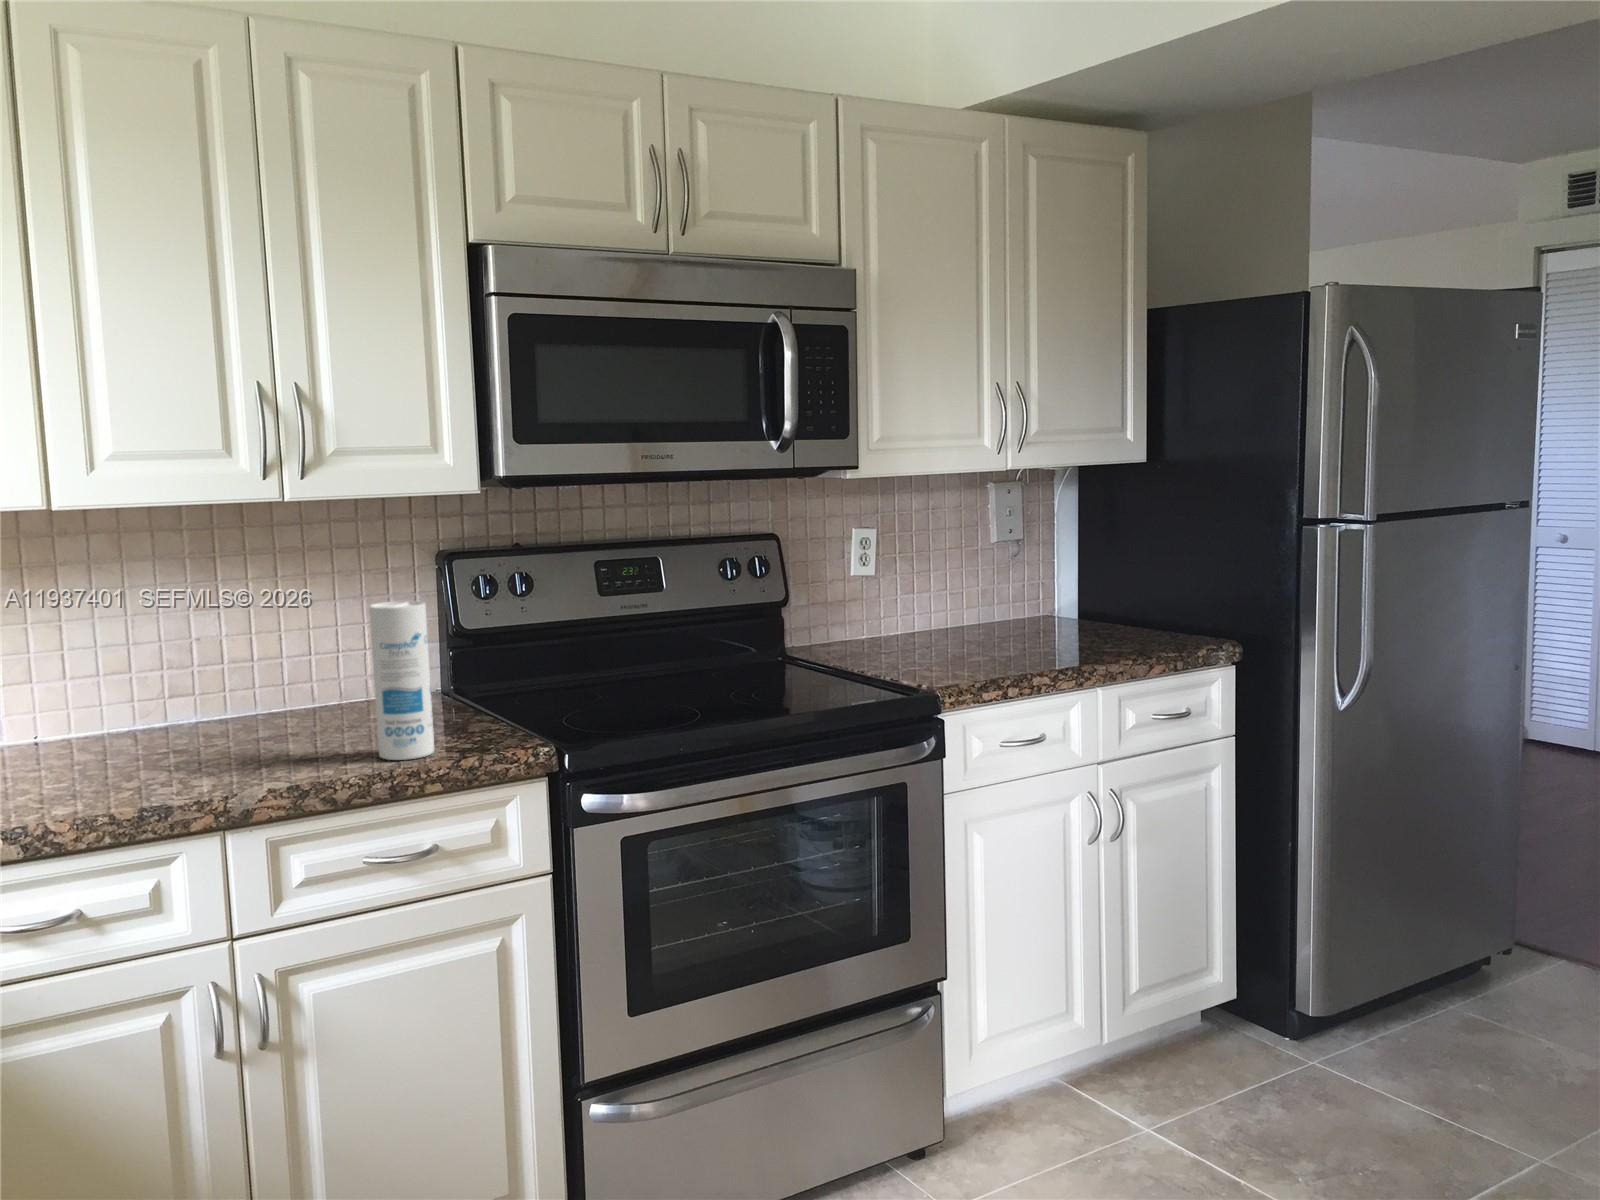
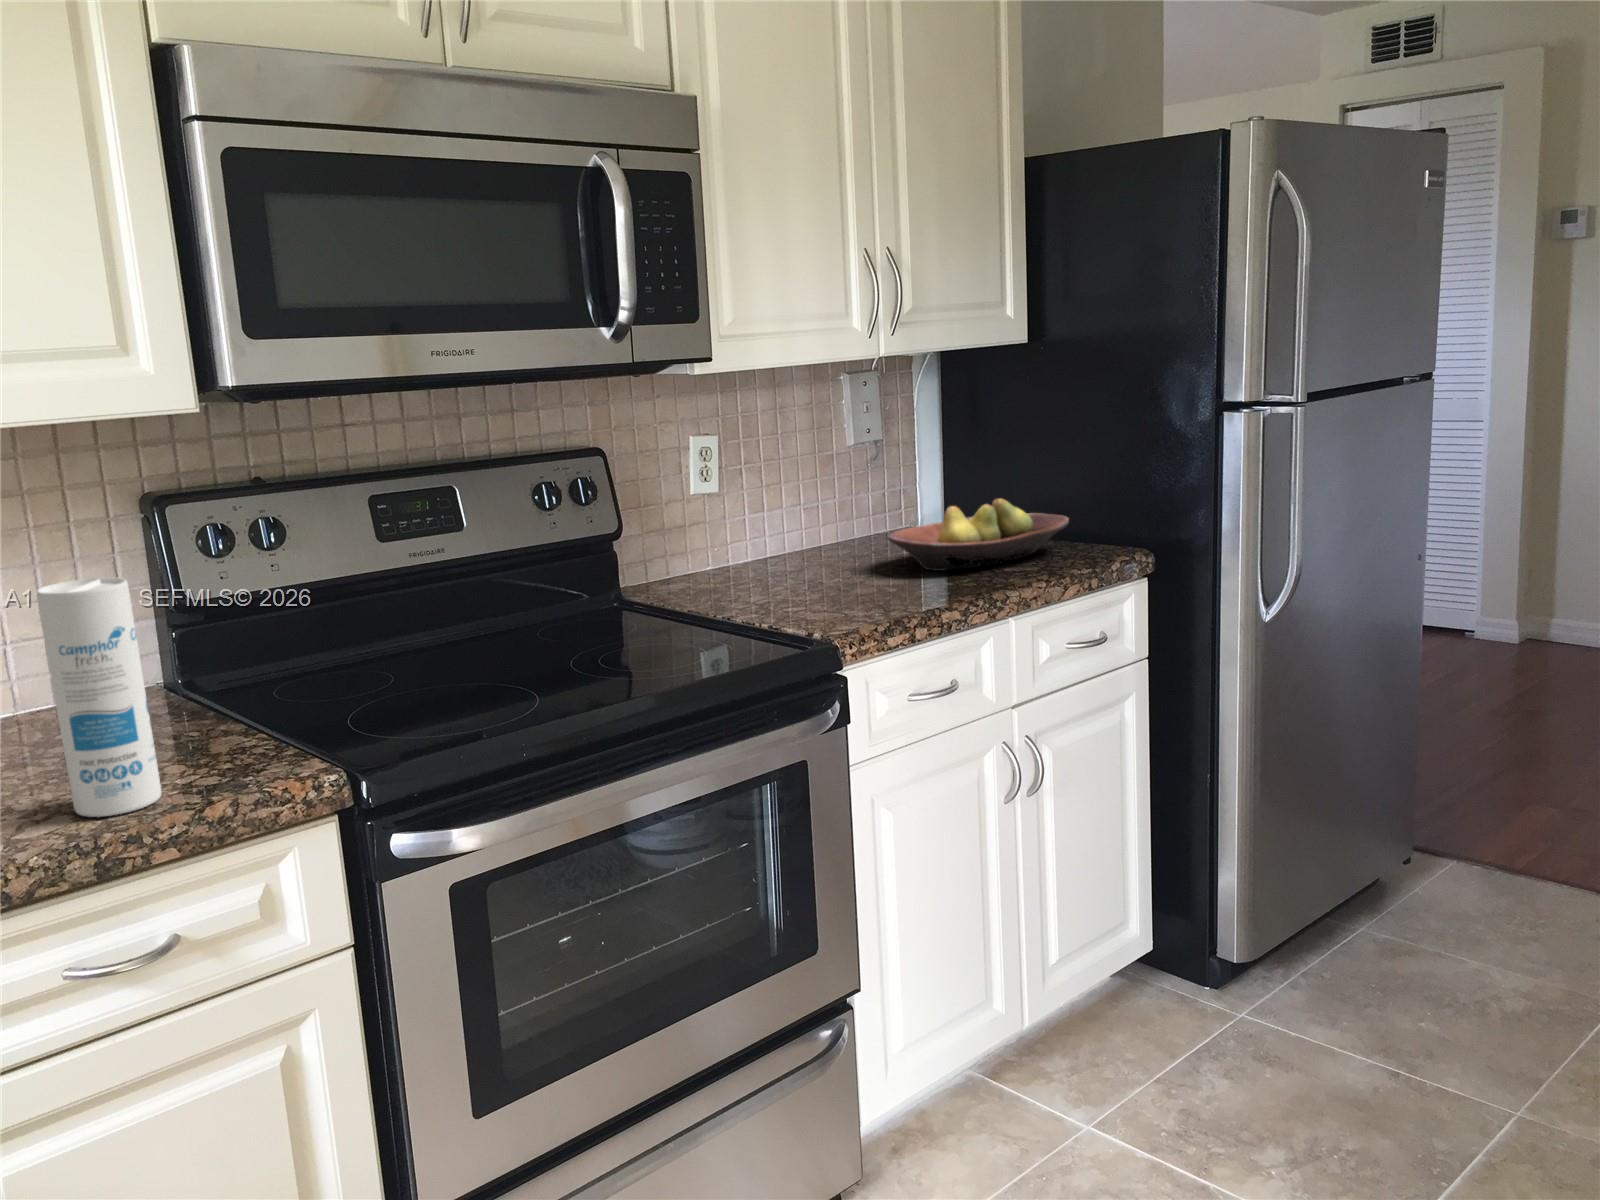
fruit bowl: none [1009,591,1171,648] -> present [888,499,1069,571]

